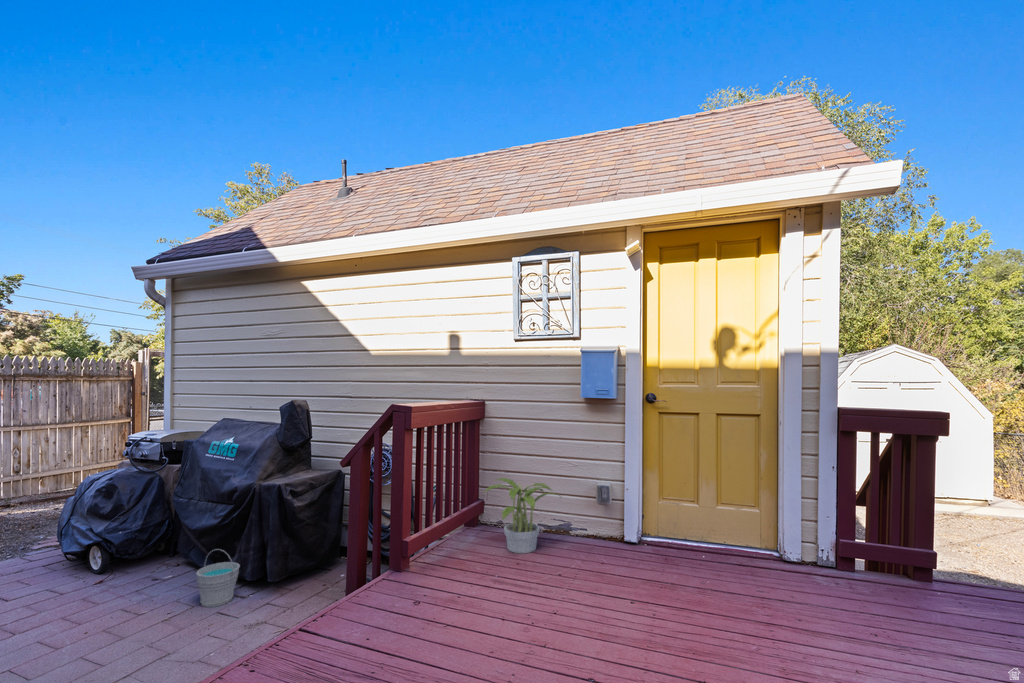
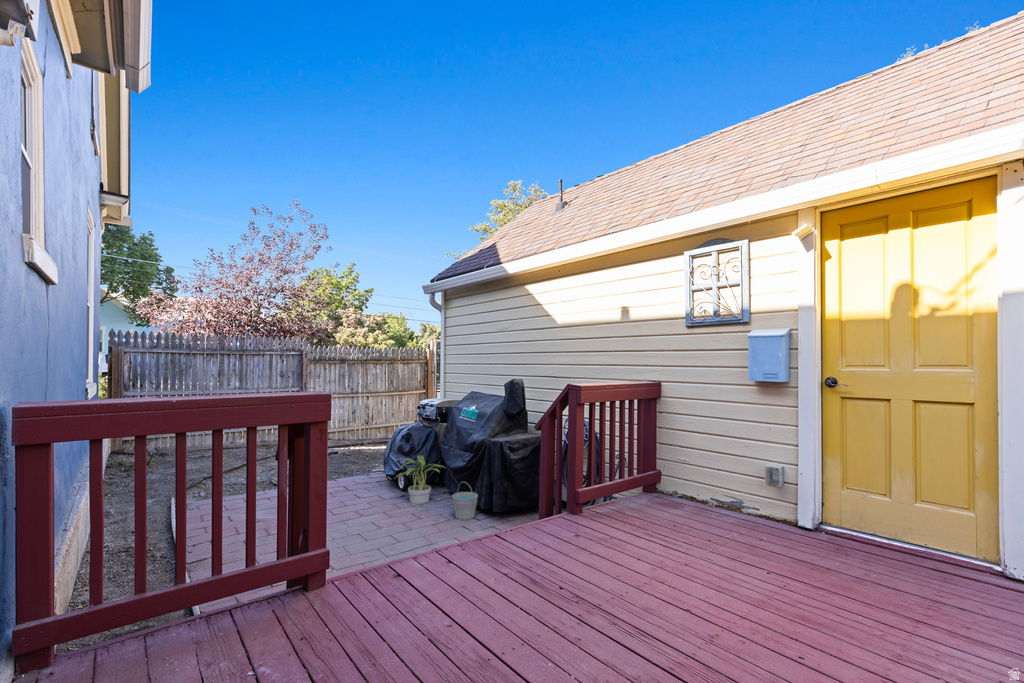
potted plant: present [484,478,554,553] -> present [394,455,445,504]

